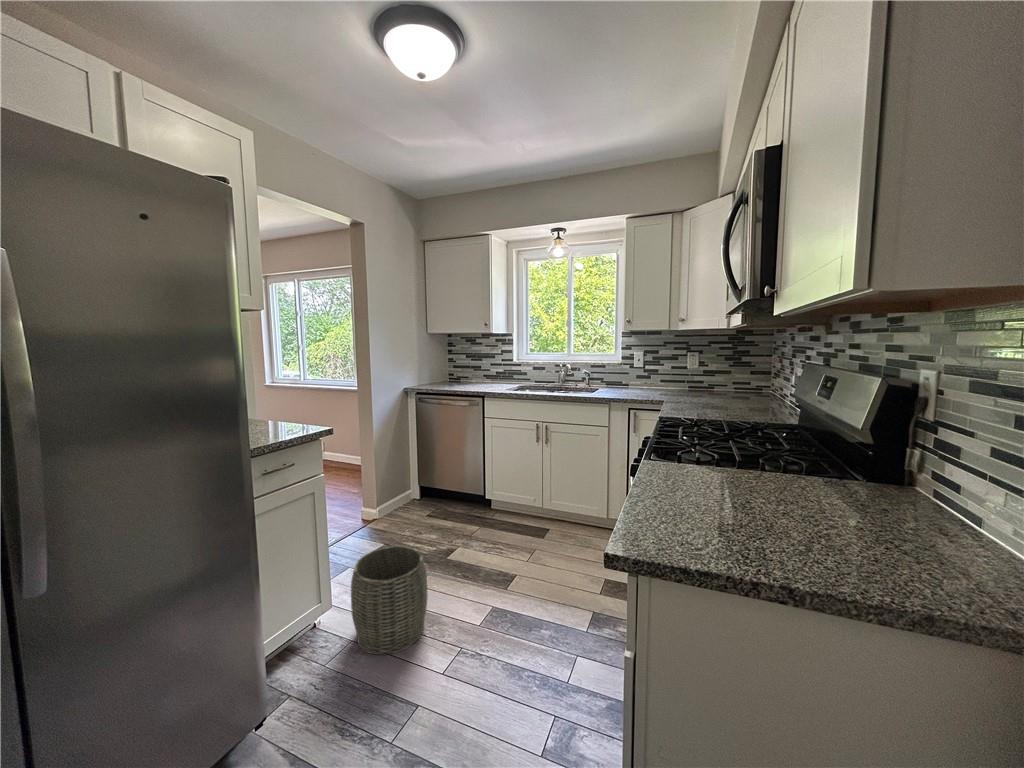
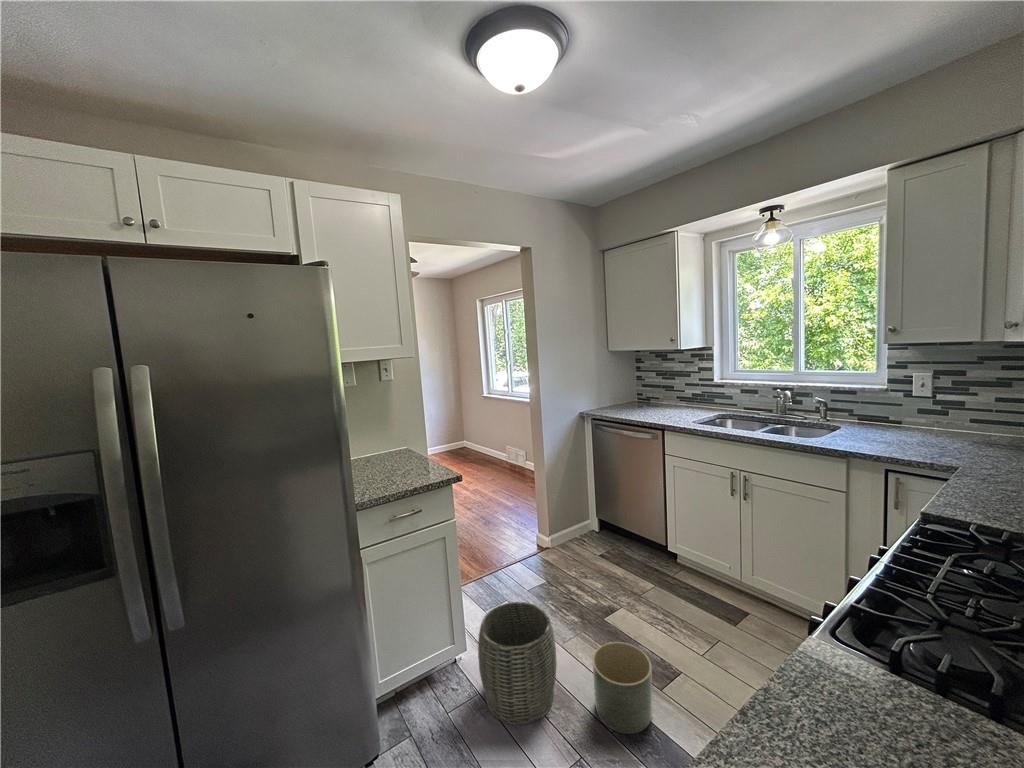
planter: none [459,558,507,626] -> present [592,642,652,734]

